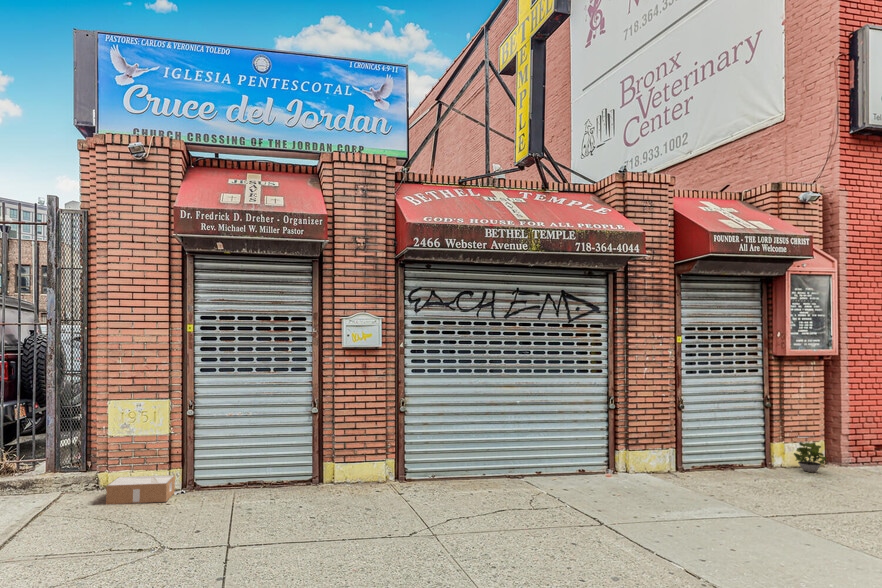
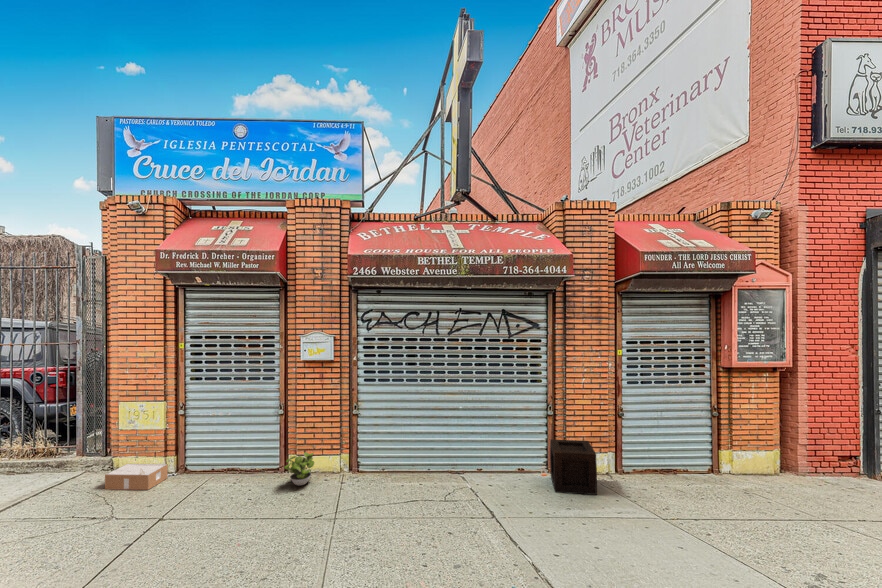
wooden crate: none [613,434,670,484] -> present [550,439,597,495]
potted plant: present [794,442,826,472] -> present [284,452,314,486]

